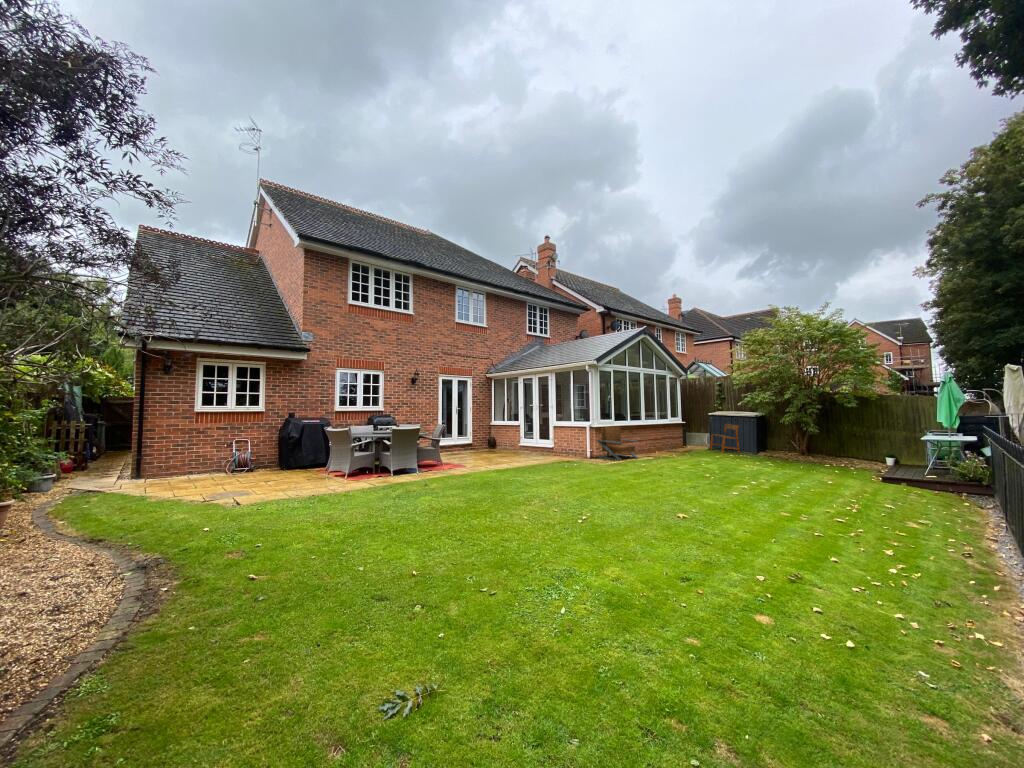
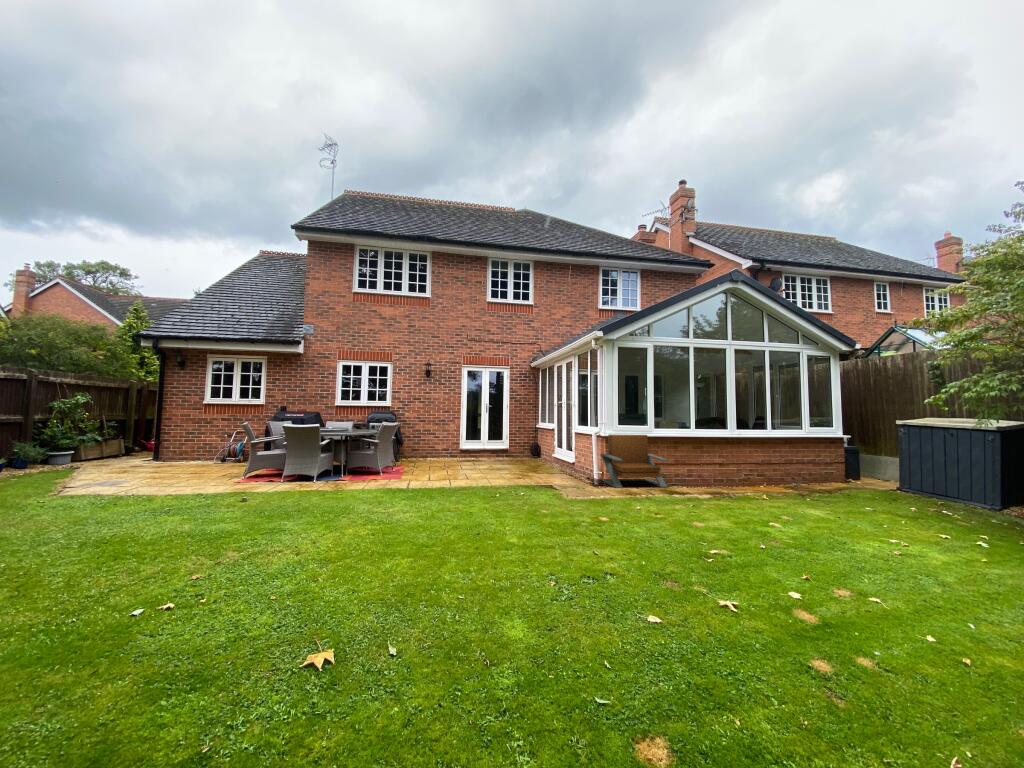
bench: present [710,424,740,453] -> none [891,440,943,501]

